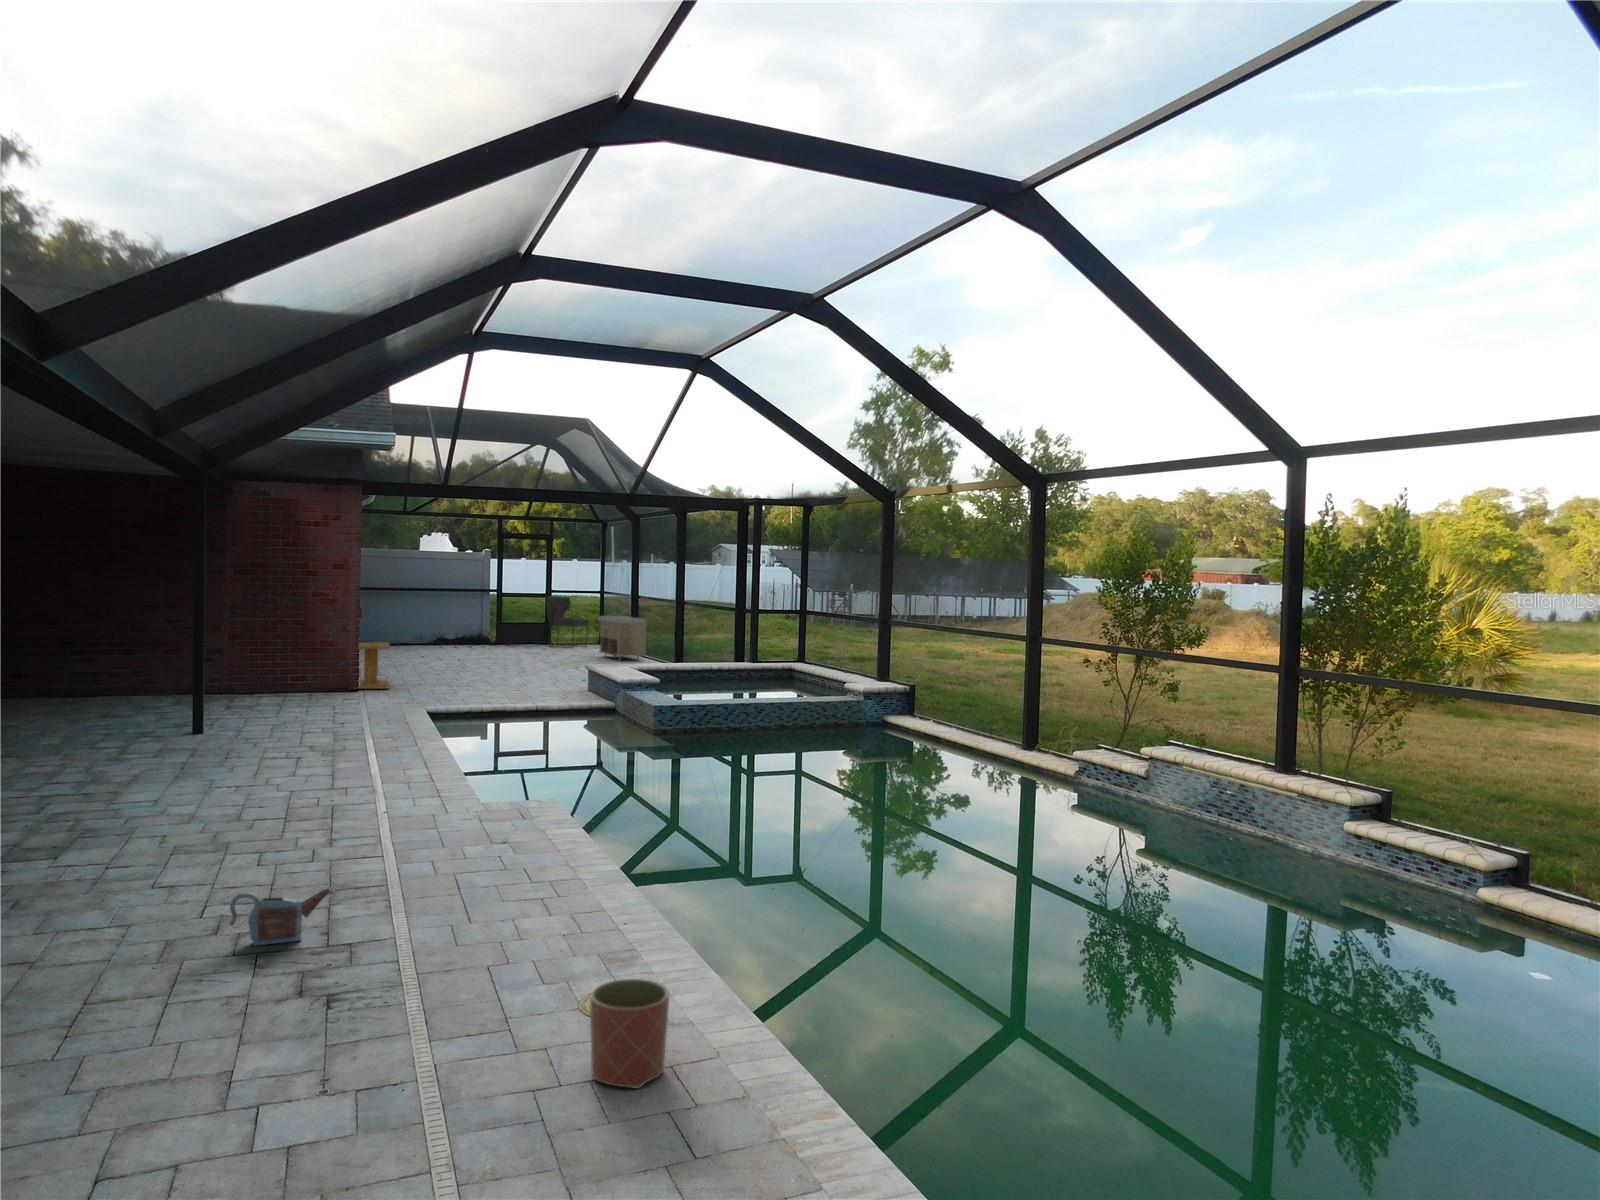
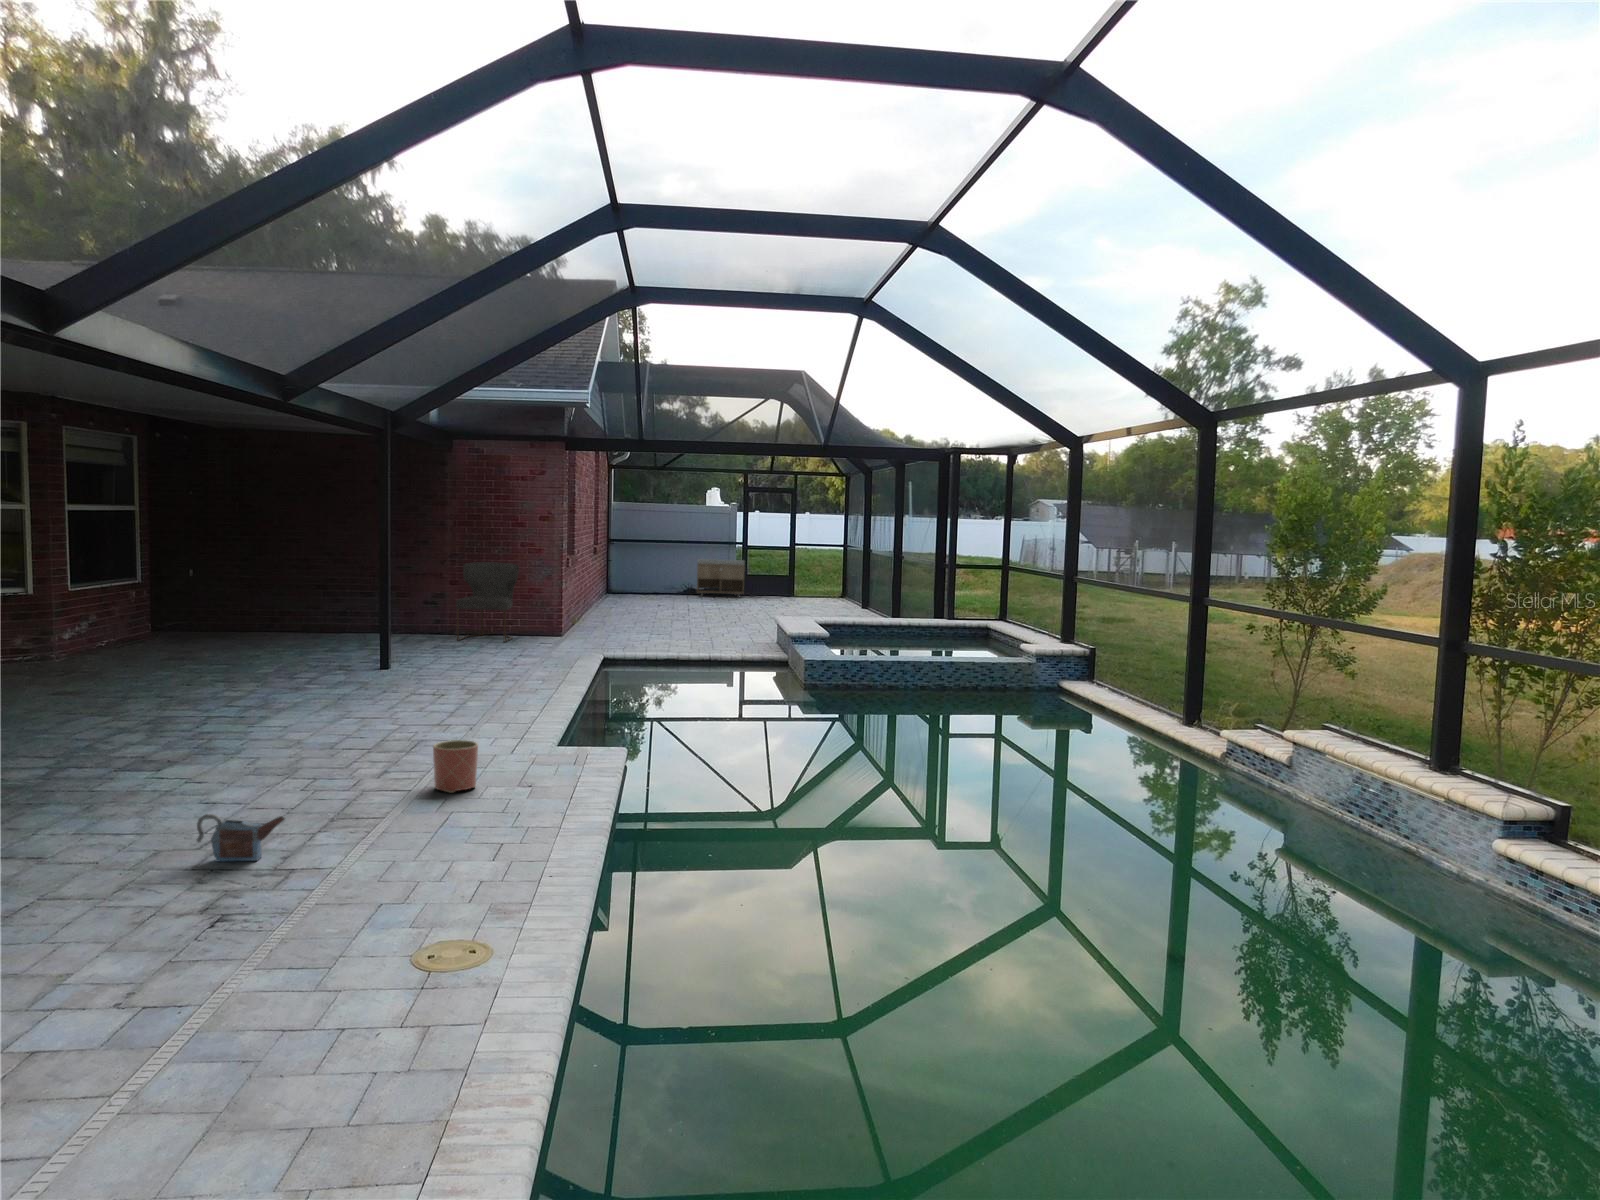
chair: present [546,596,588,647] -> present [456,562,519,642]
storage bench: present [598,616,647,660] -> present [697,559,745,597]
side table: present [358,642,390,689] -> none [567,590,607,634]
planter: present [590,979,669,1089] -> present [433,740,478,793]

